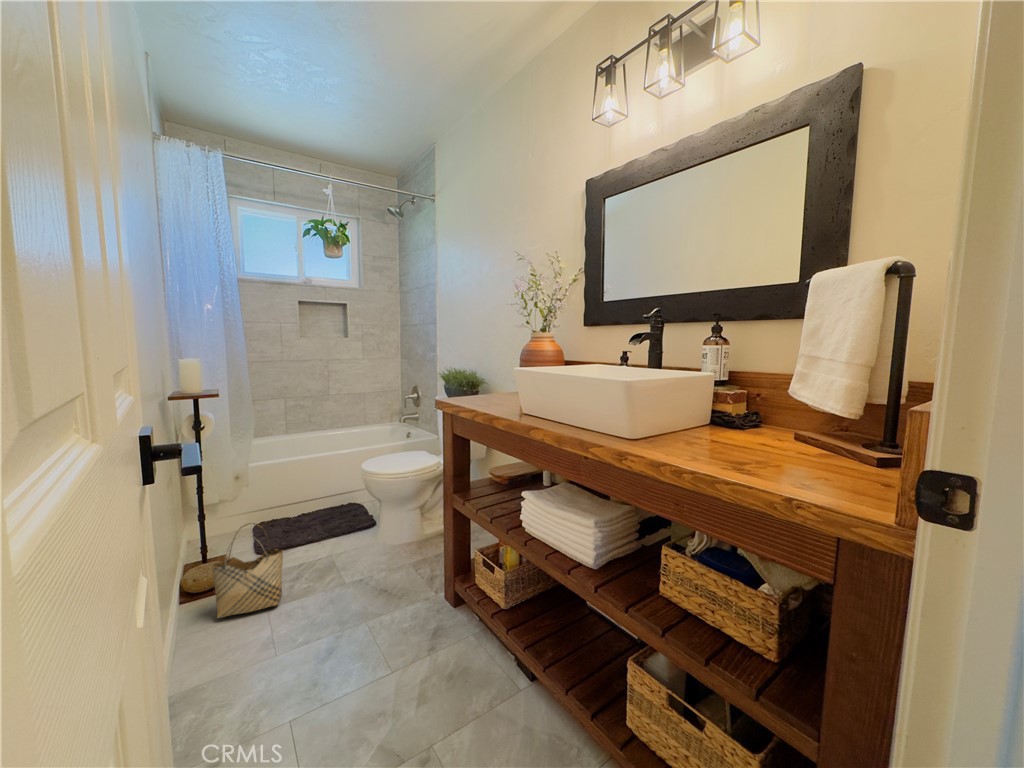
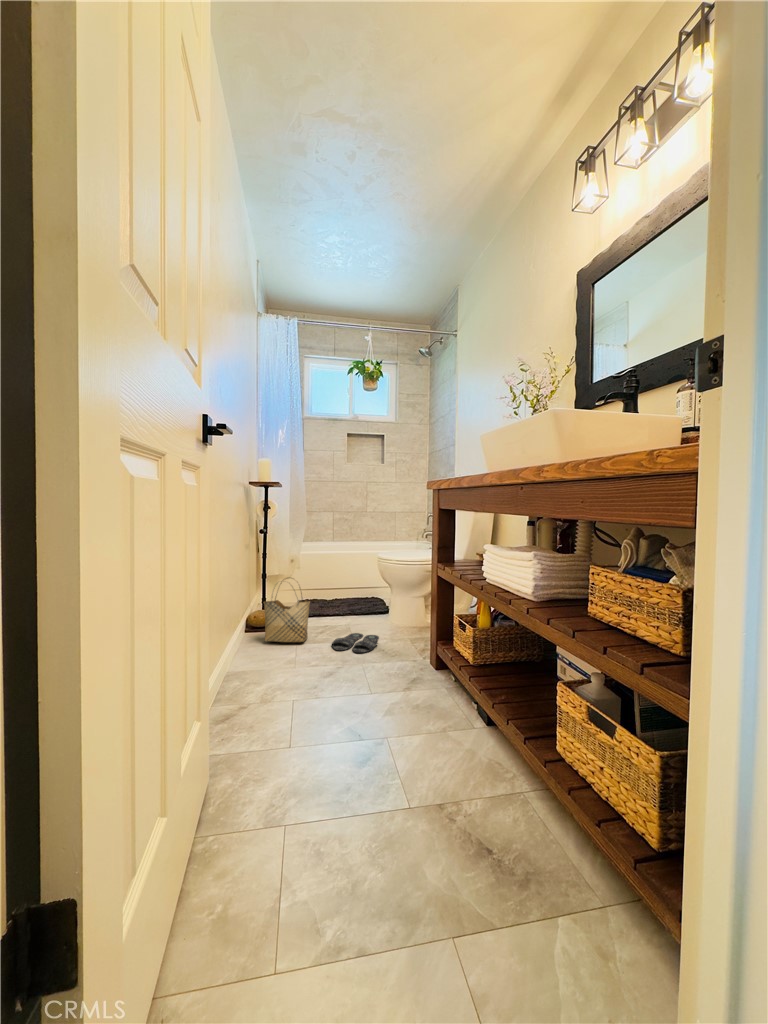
slippers: none [319,568,379,608] -> present [332,633,379,653]

